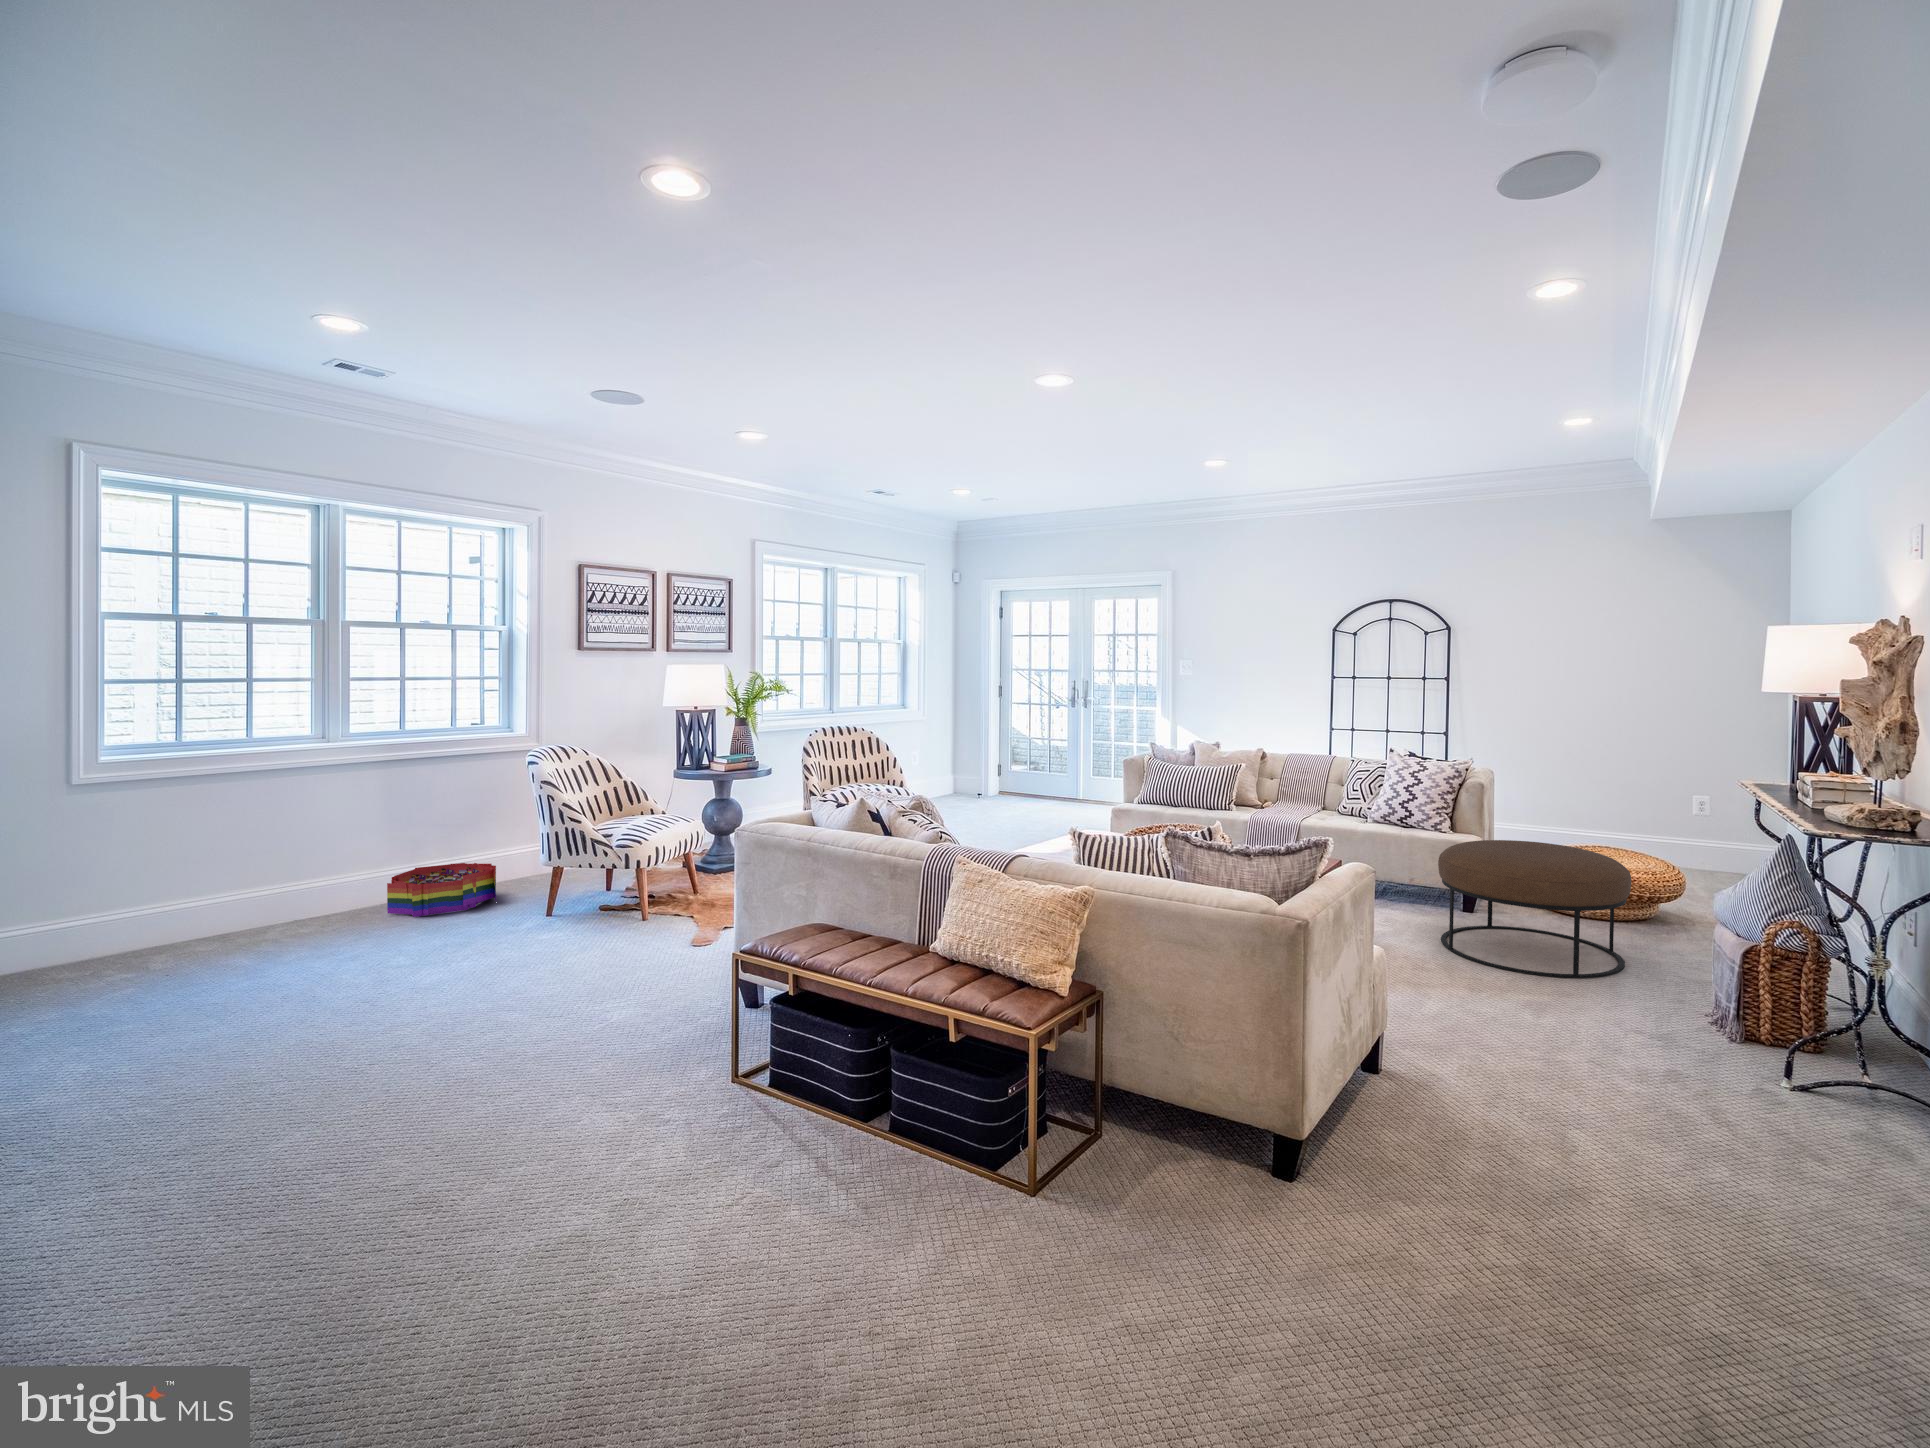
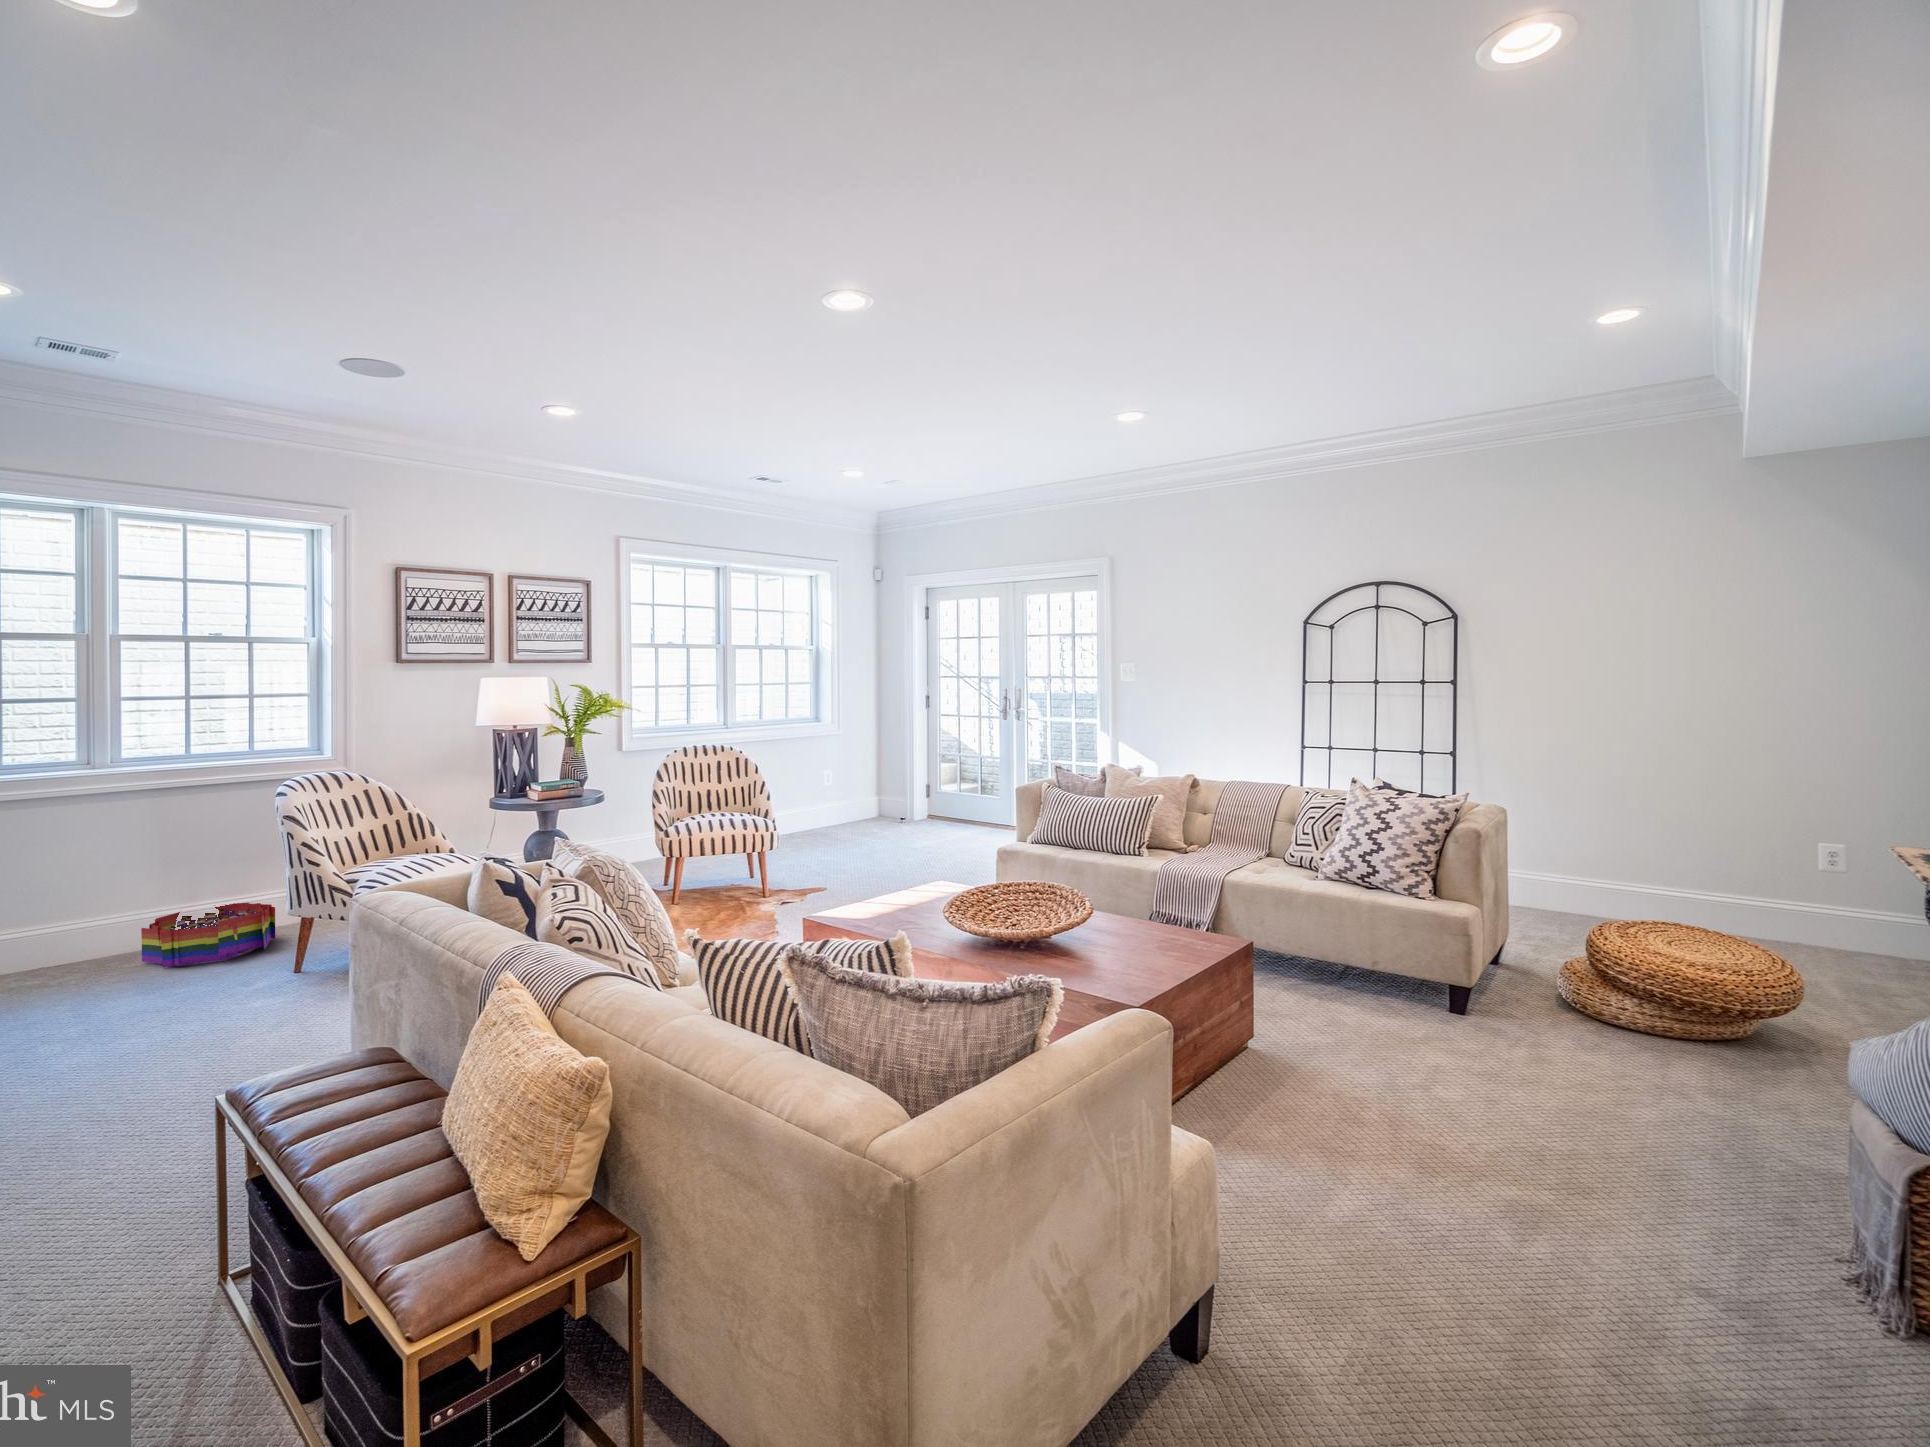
ottoman: present [1438,840,1631,978] -> none [1391,918,1693,1148]

